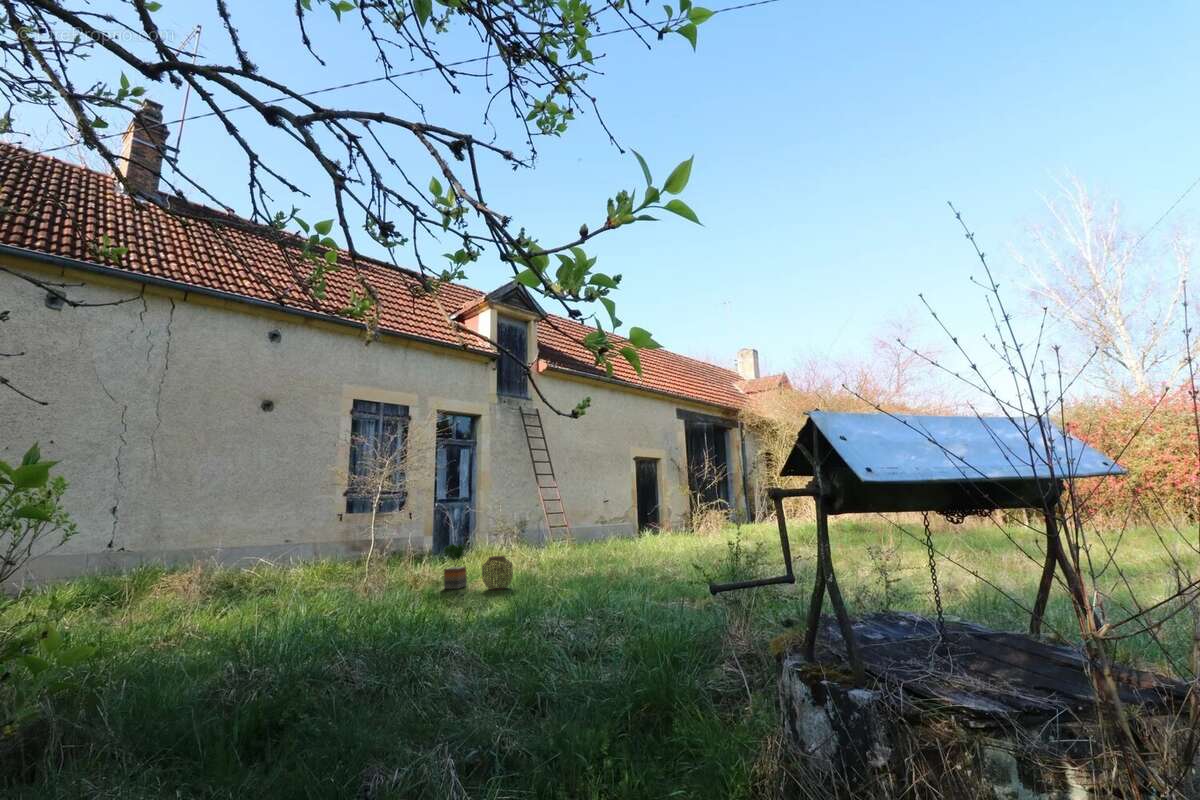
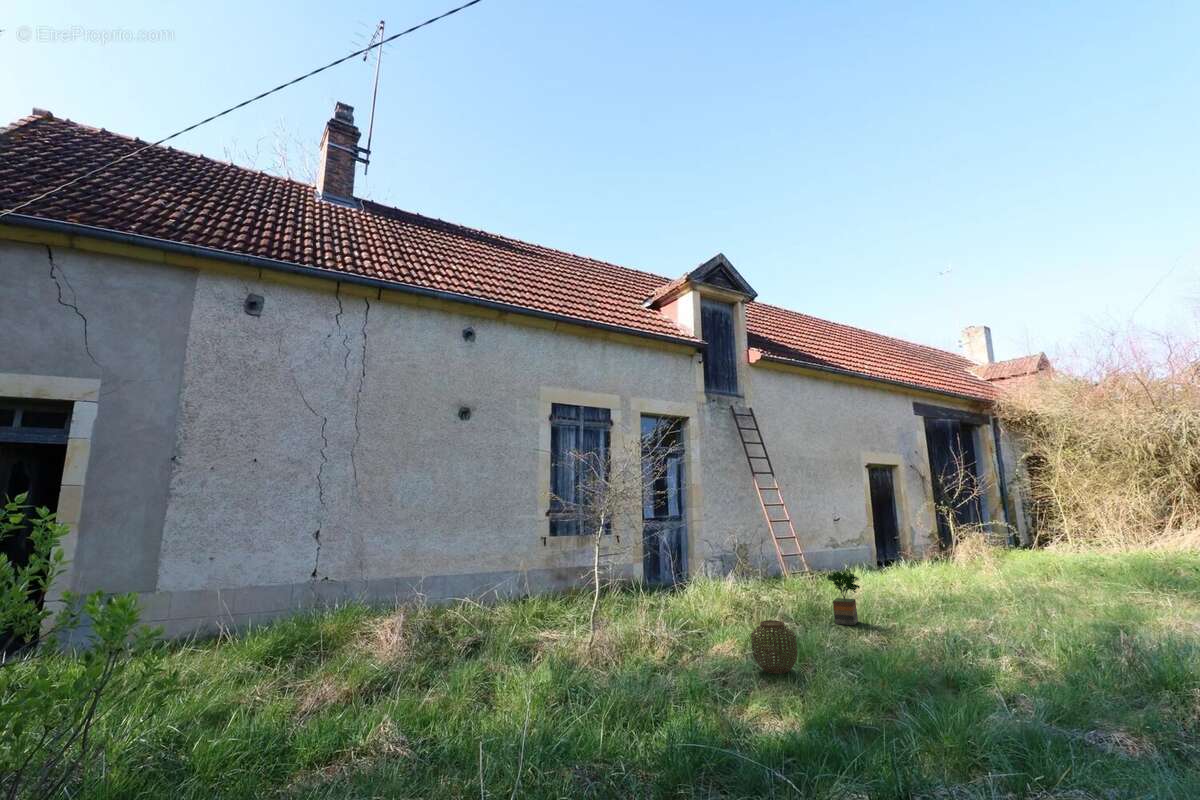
potted tree: present [444,544,470,589] -> present [827,572,860,625]

